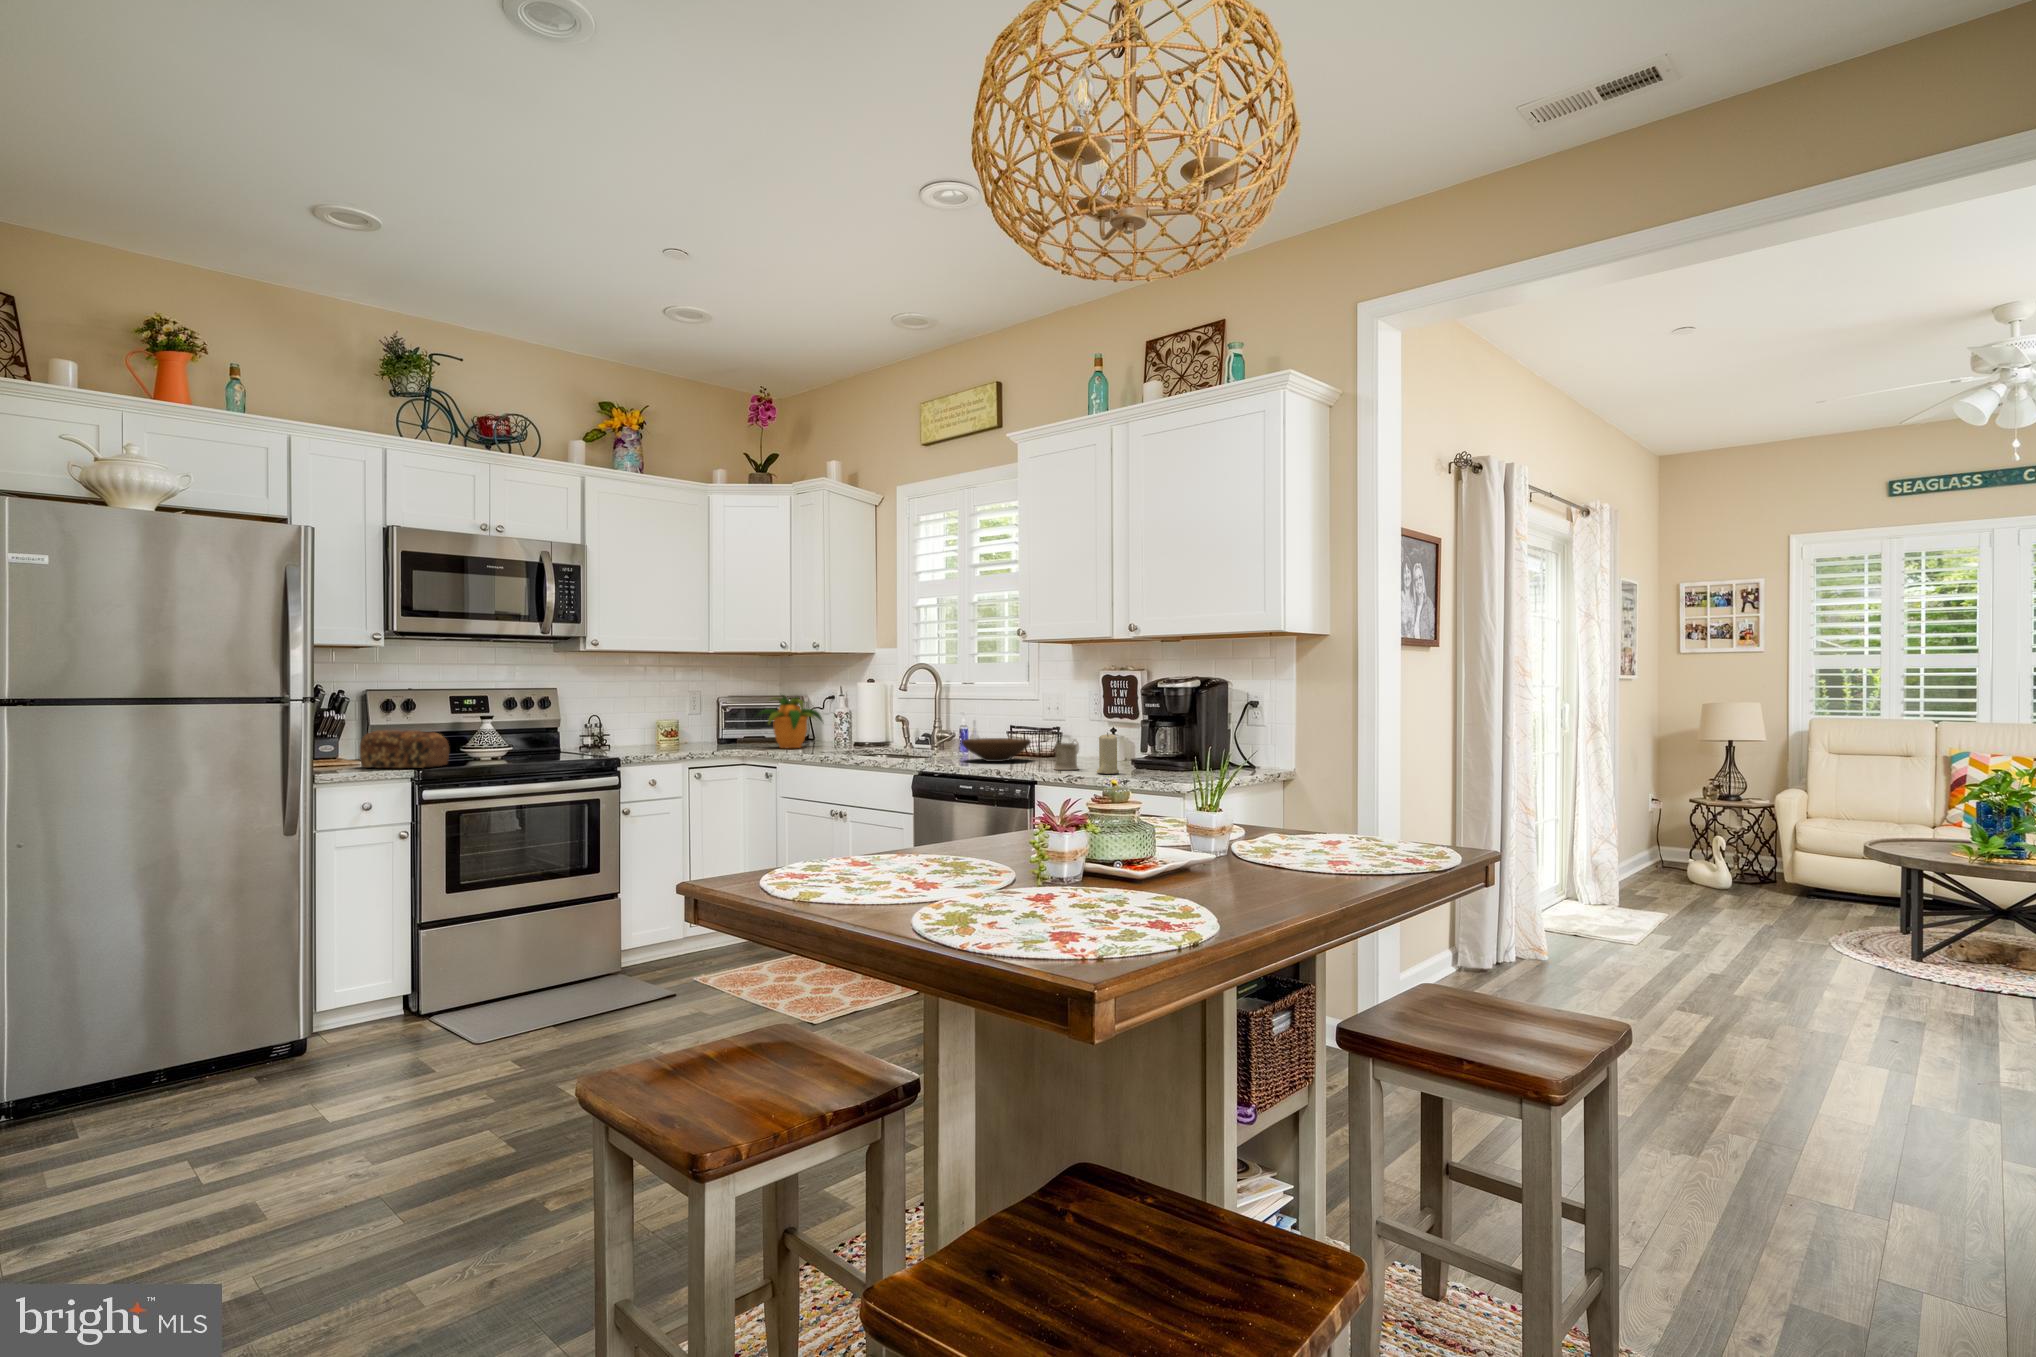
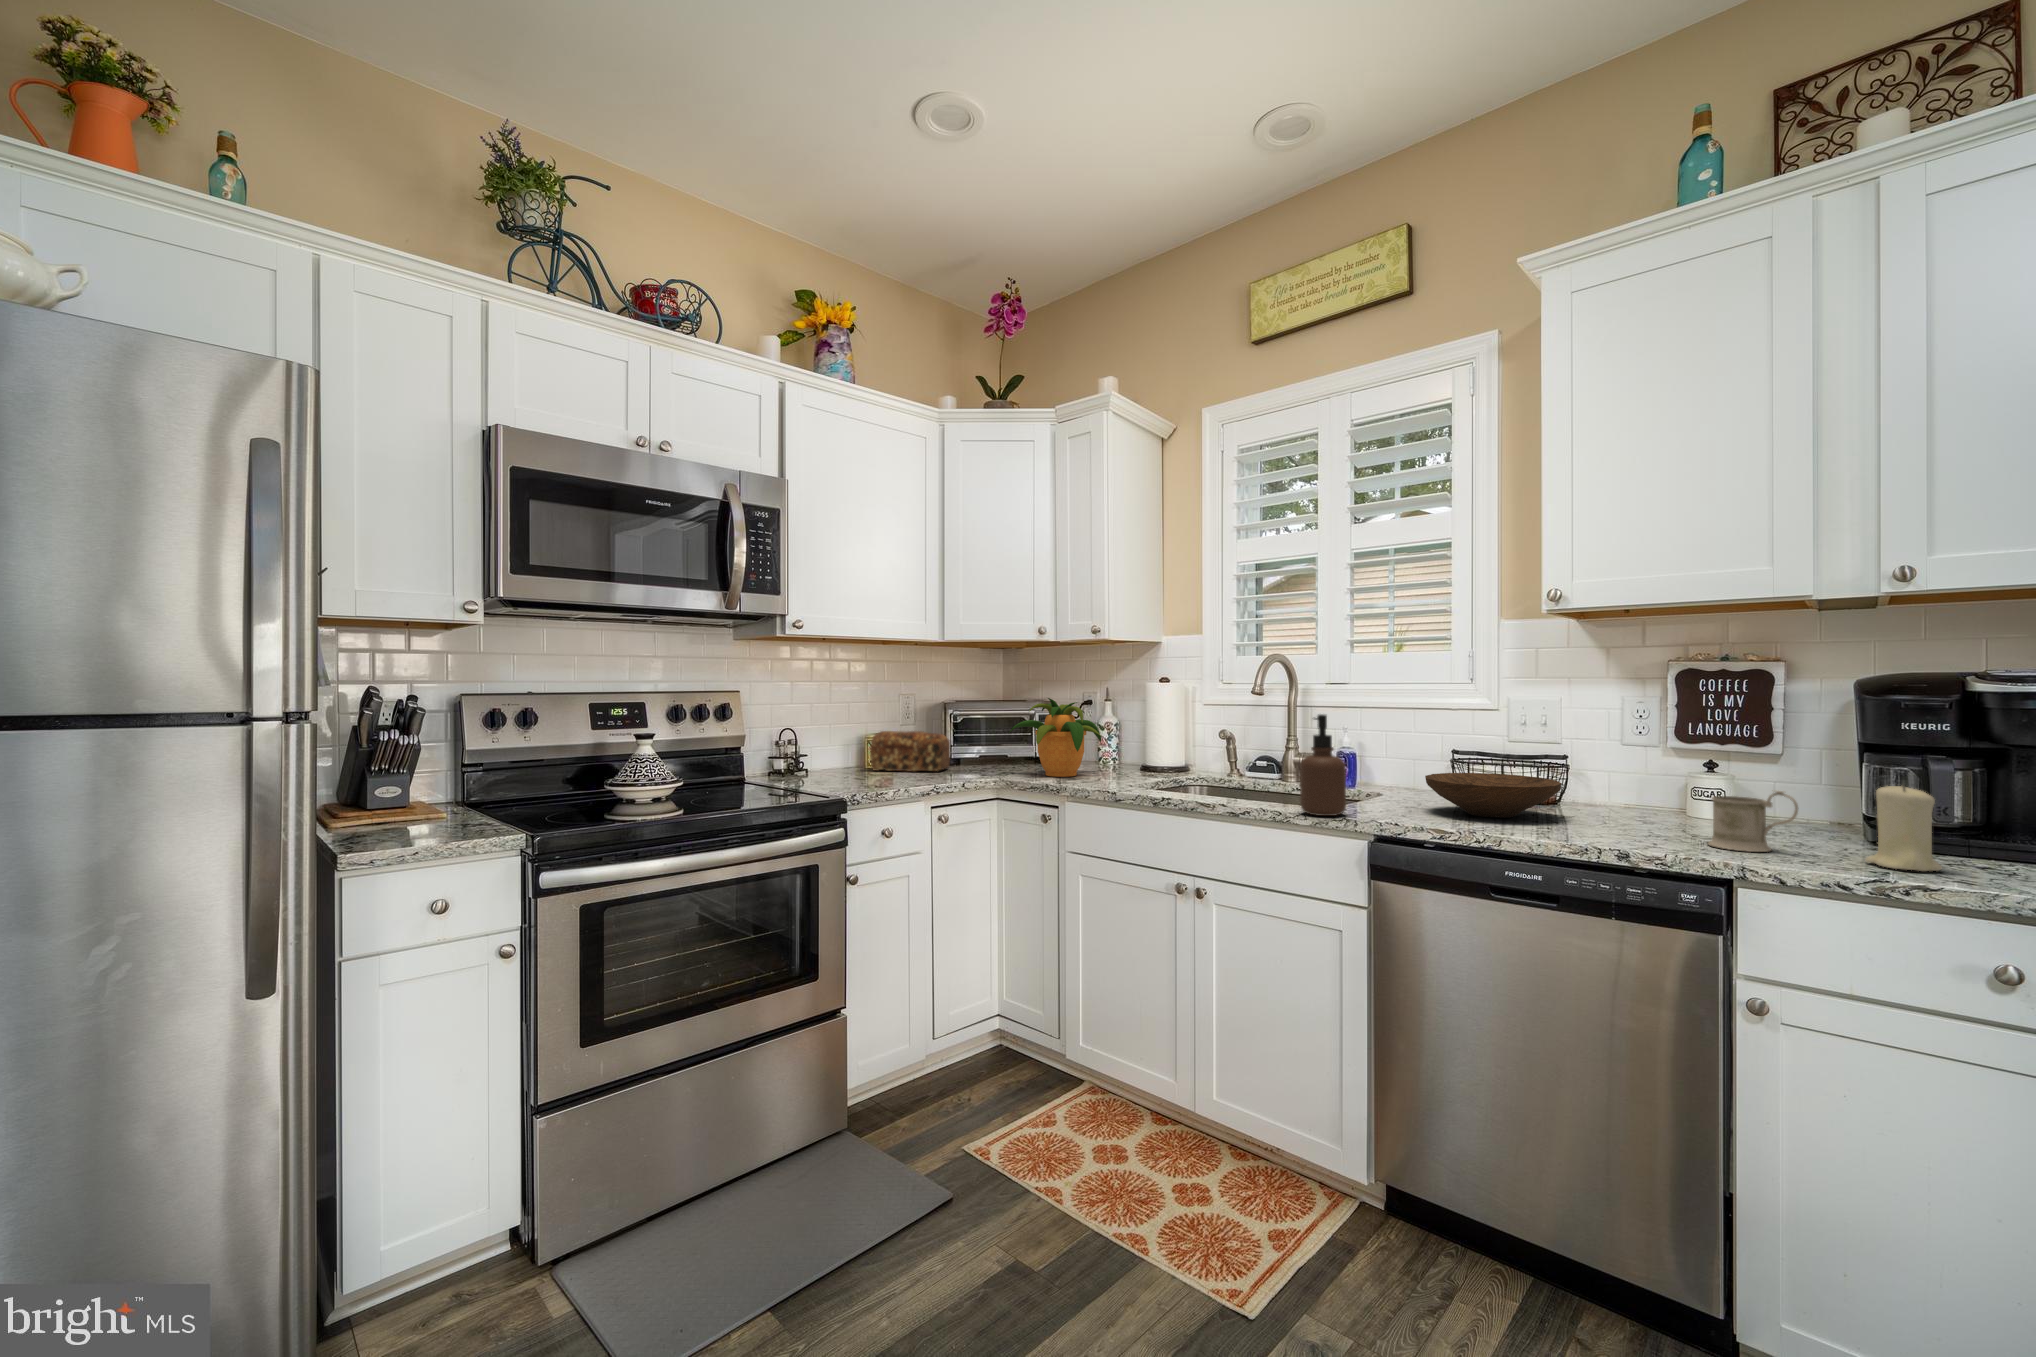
soap dispenser: none [885,702,911,762] -> present [1300,714,1346,816]
bread loaf: present [360,730,449,768] -> present [870,731,951,771]

